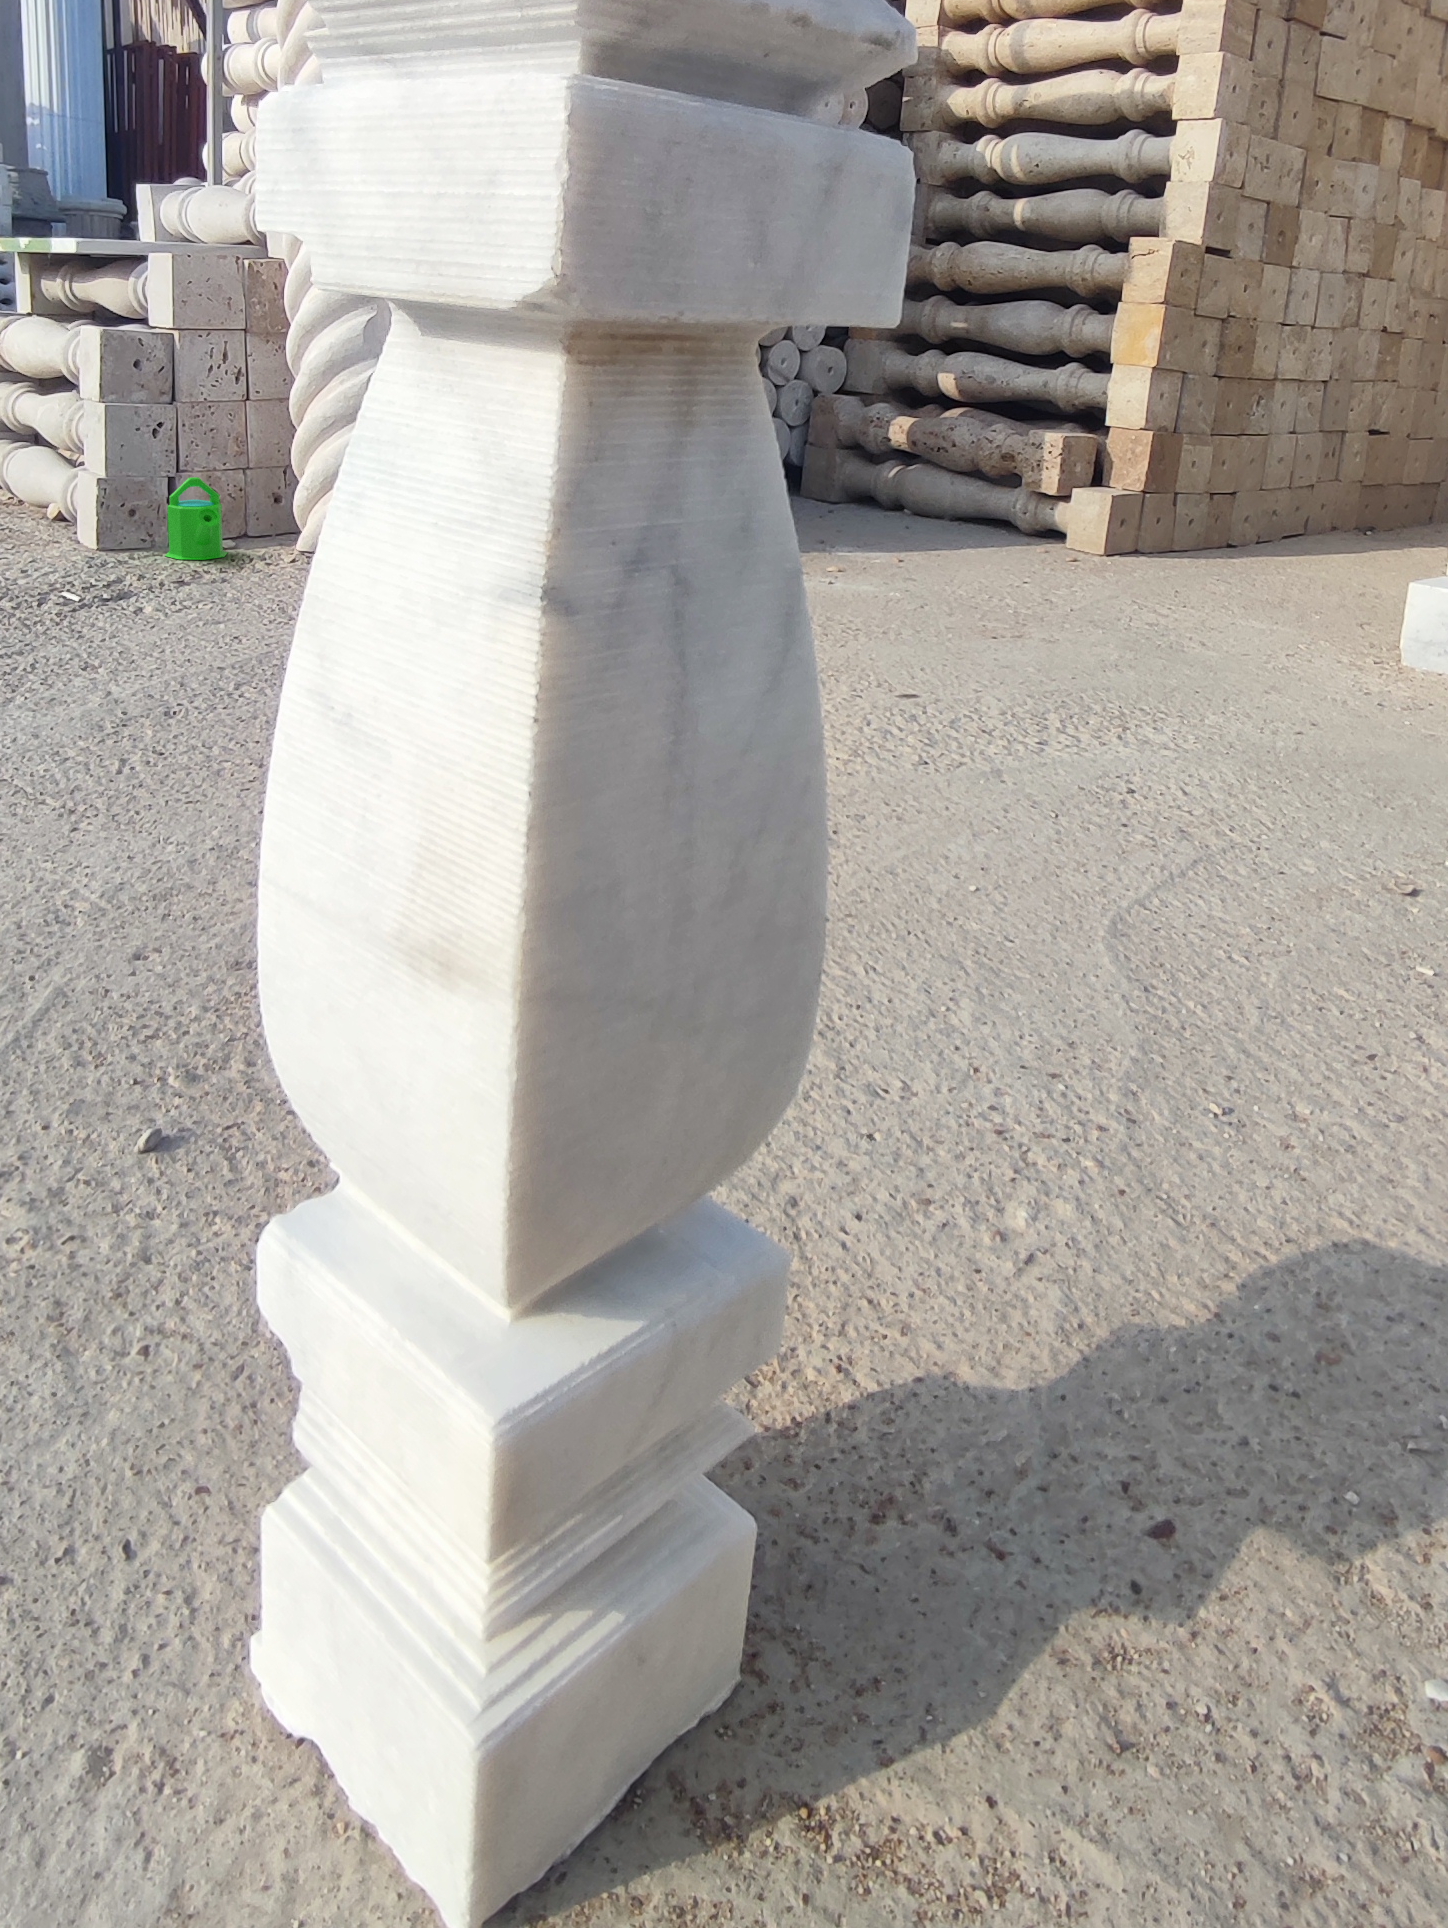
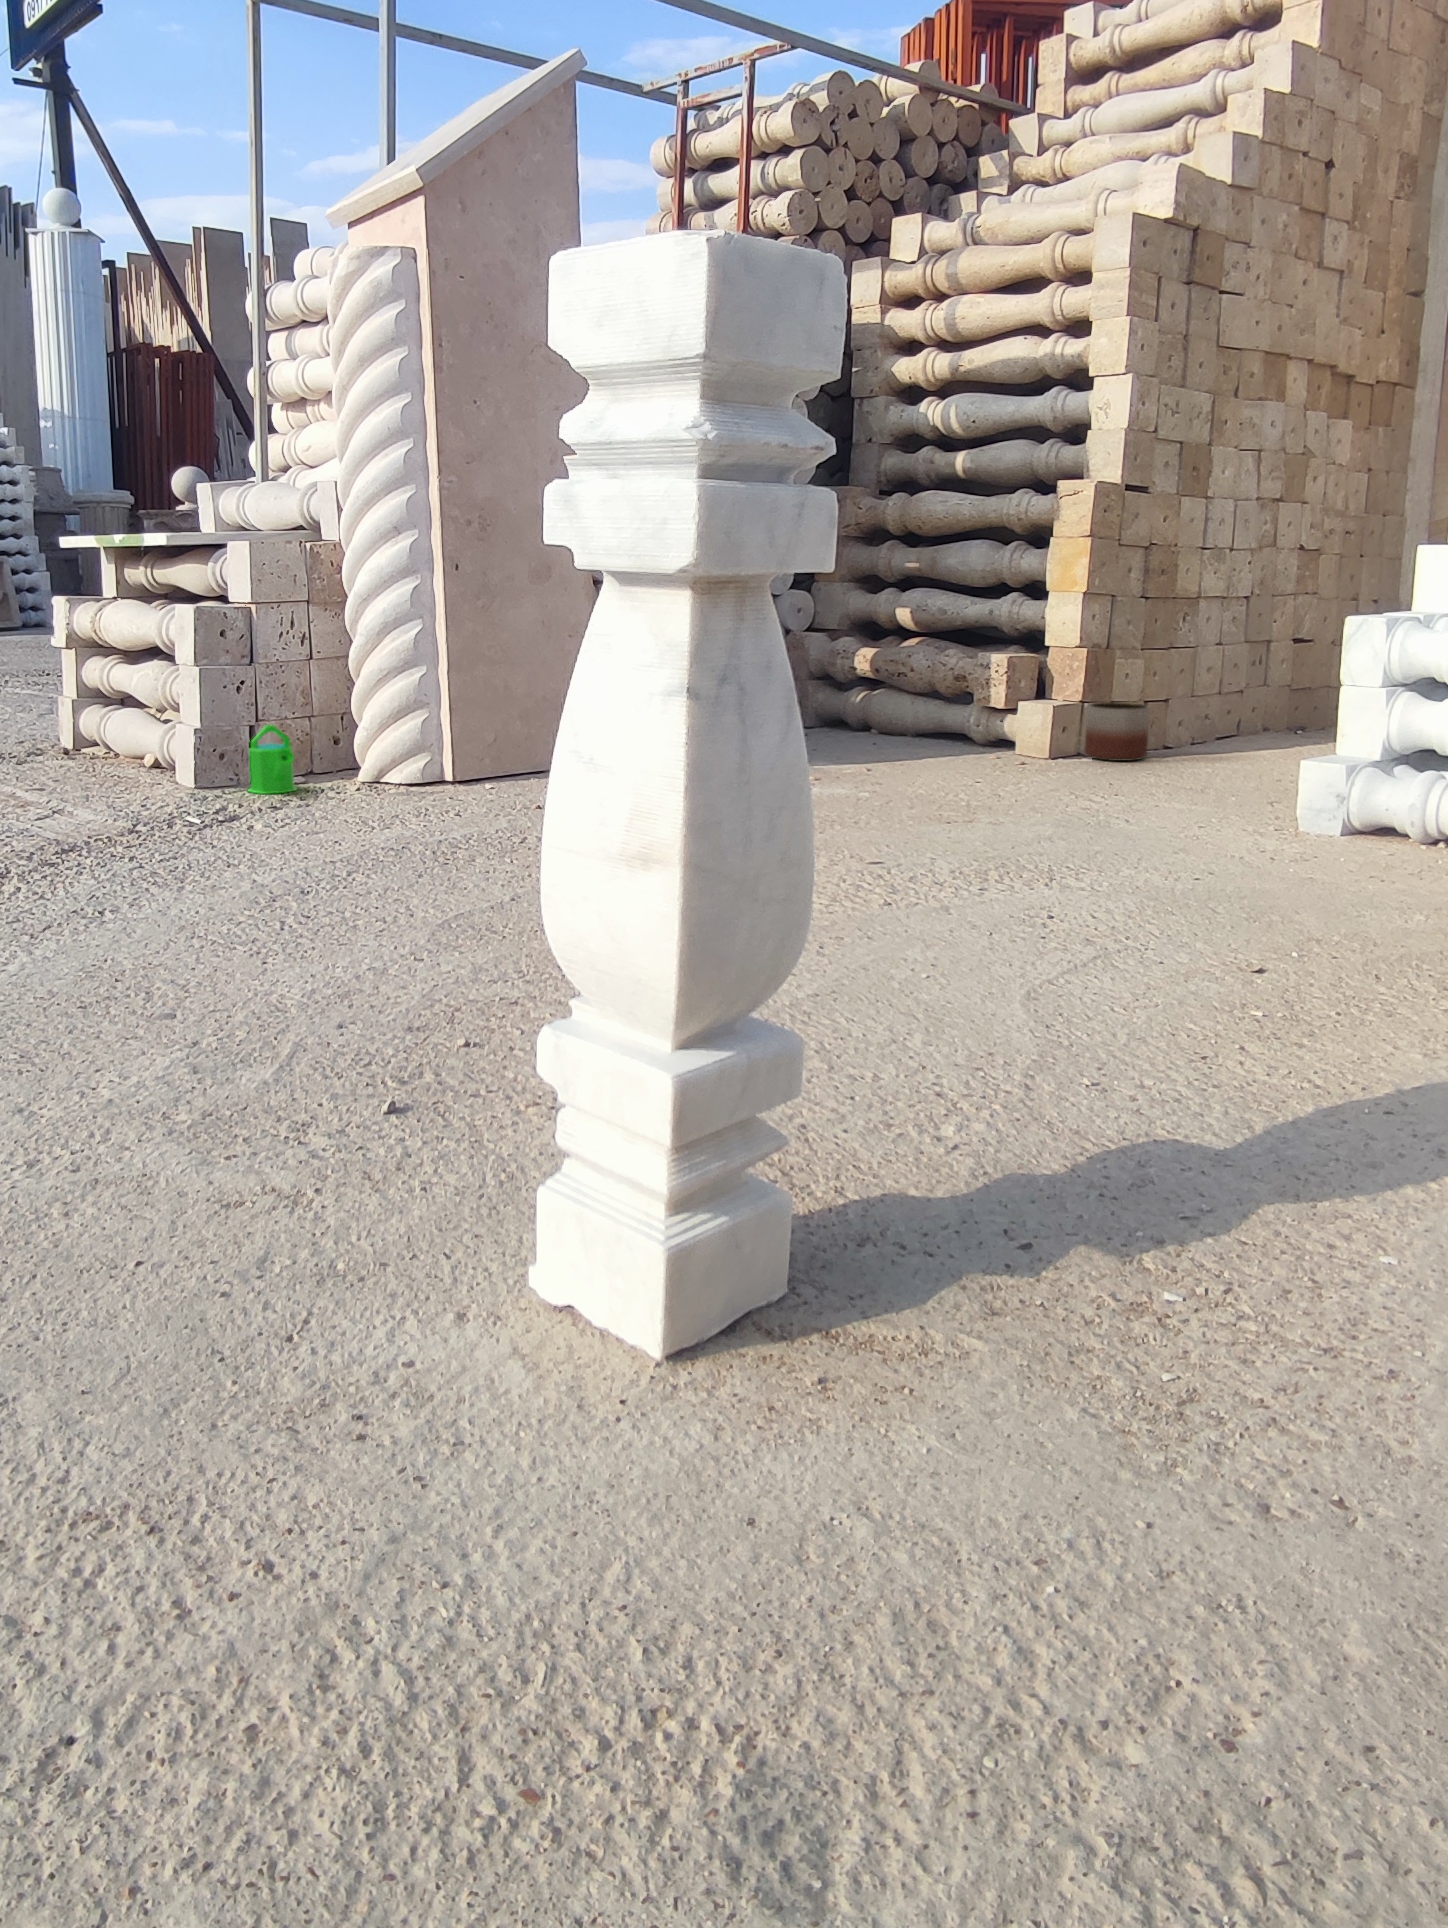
planter: none [1143,493,1218,561] -> present [1085,702,1149,761]

